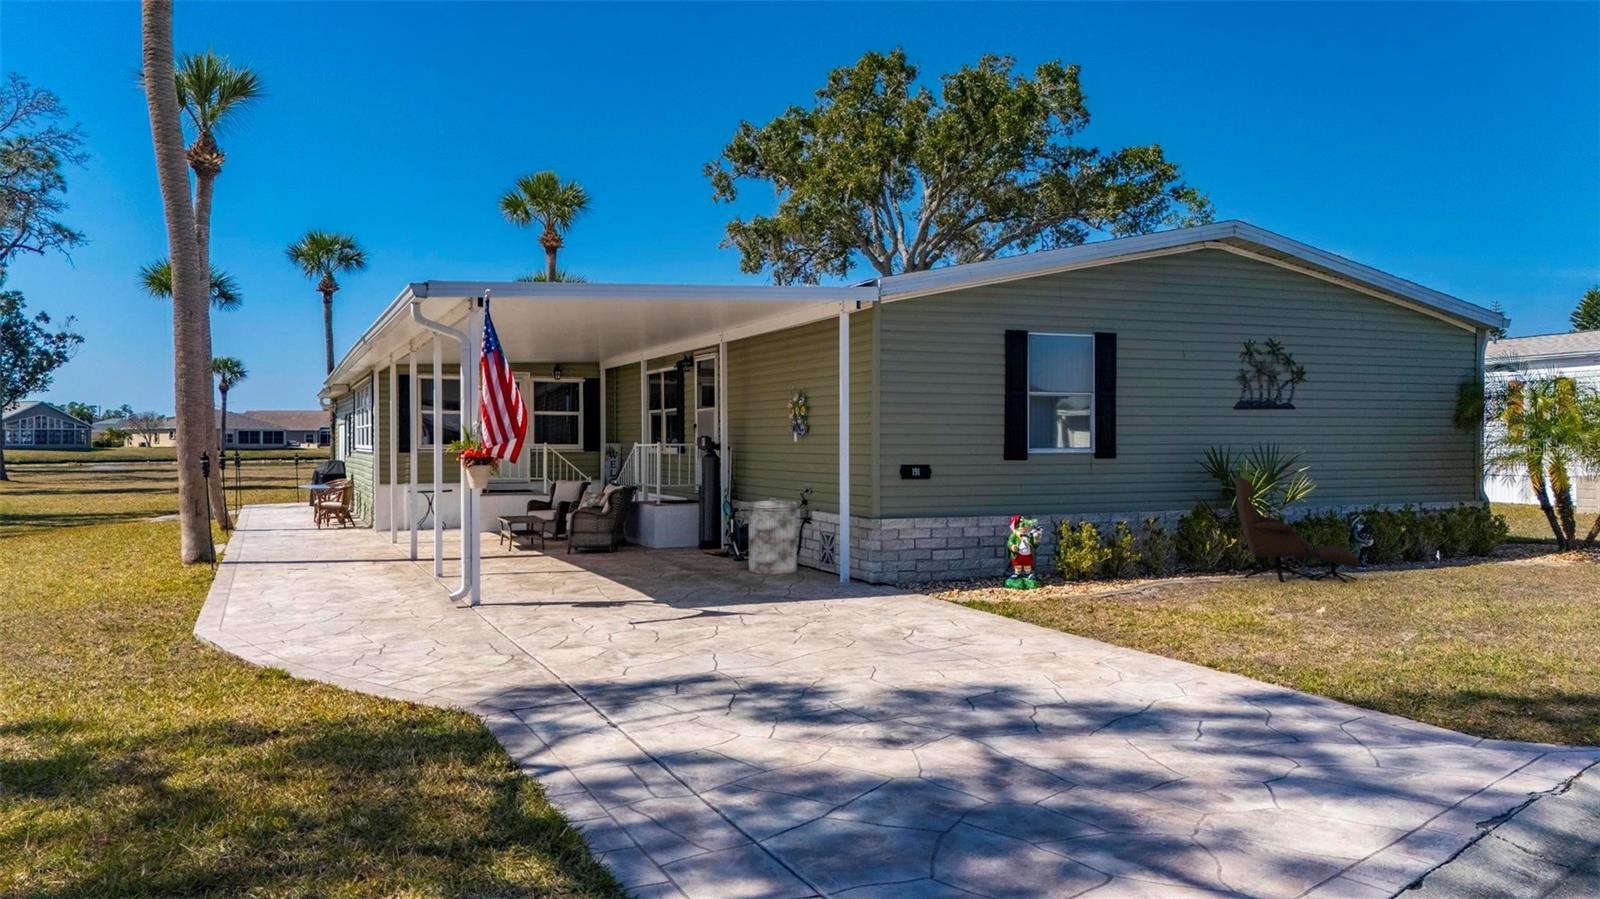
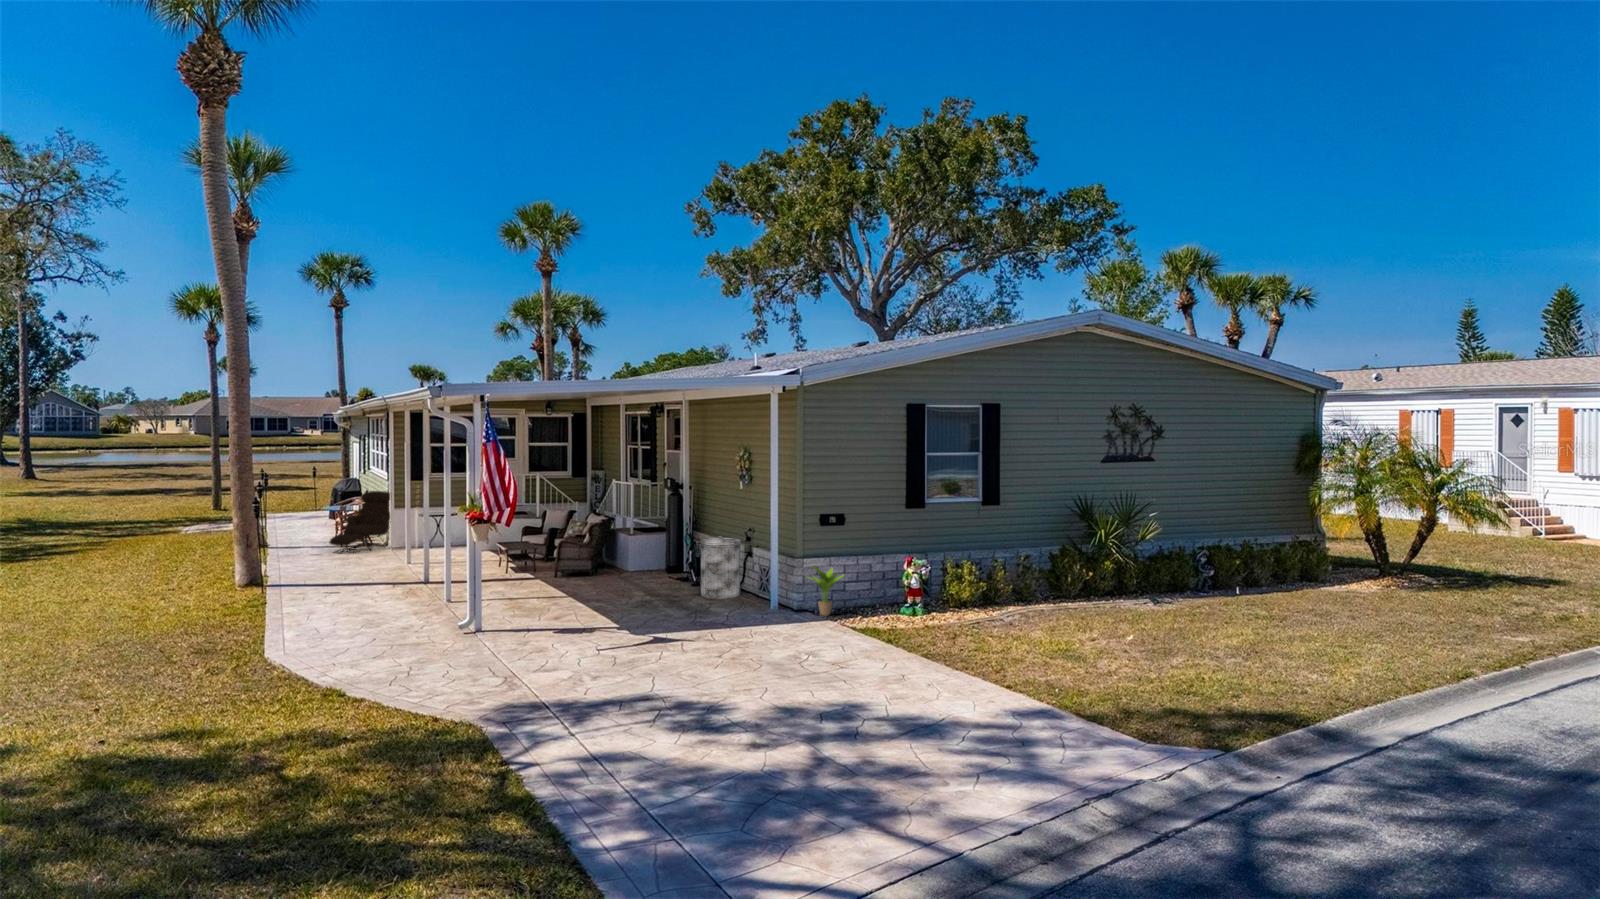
lounge chair: present [1235,476,1359,583] -> present [329,491,390,551]
potted plant: none [884,525,934,590] -> present [813,566,843,616]

